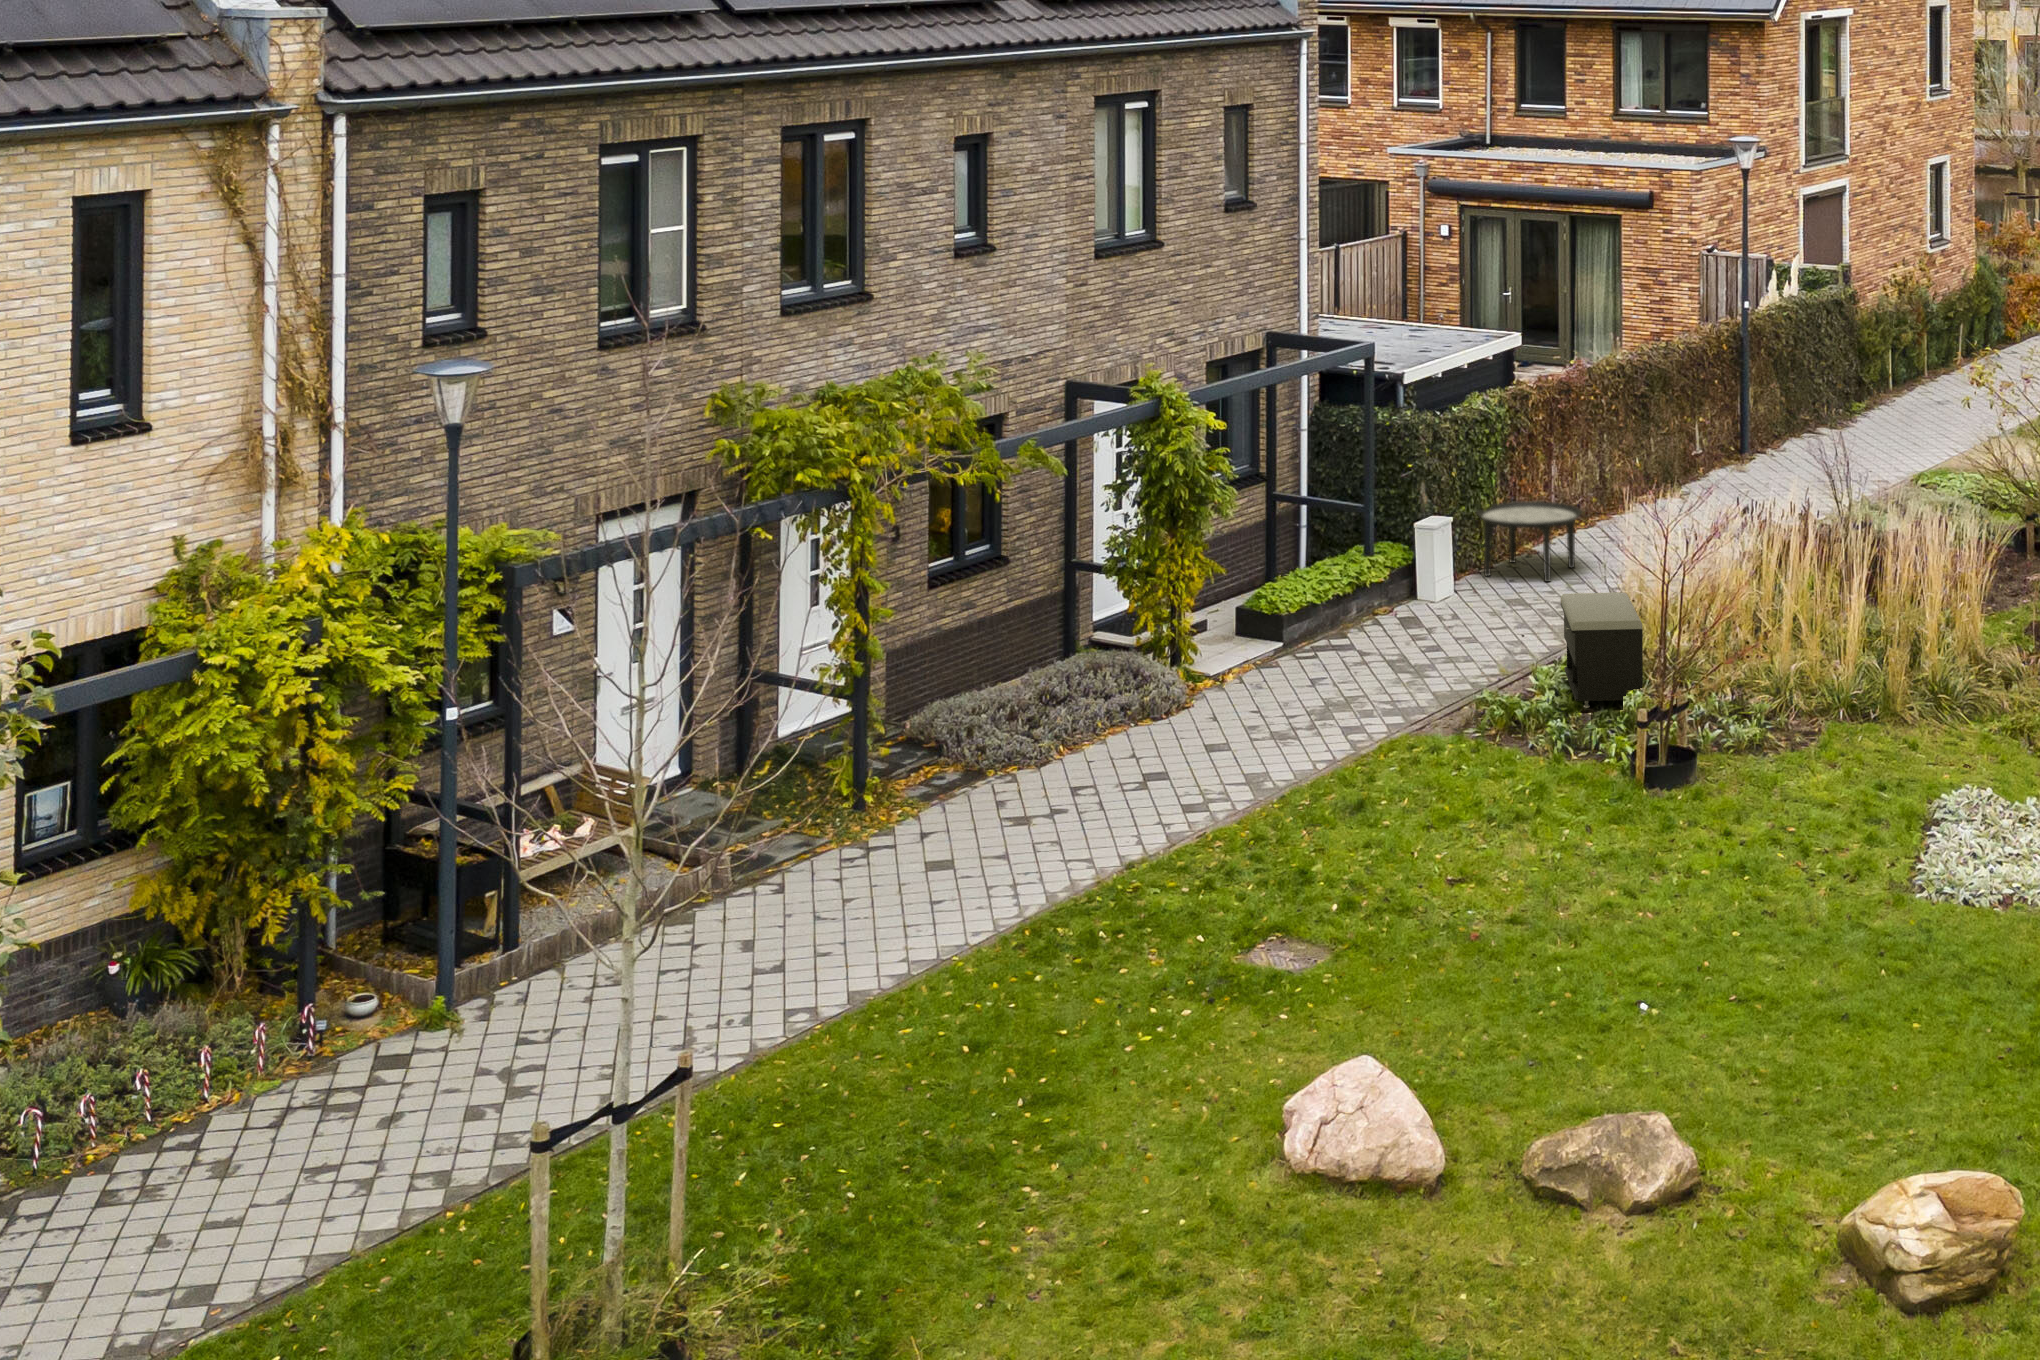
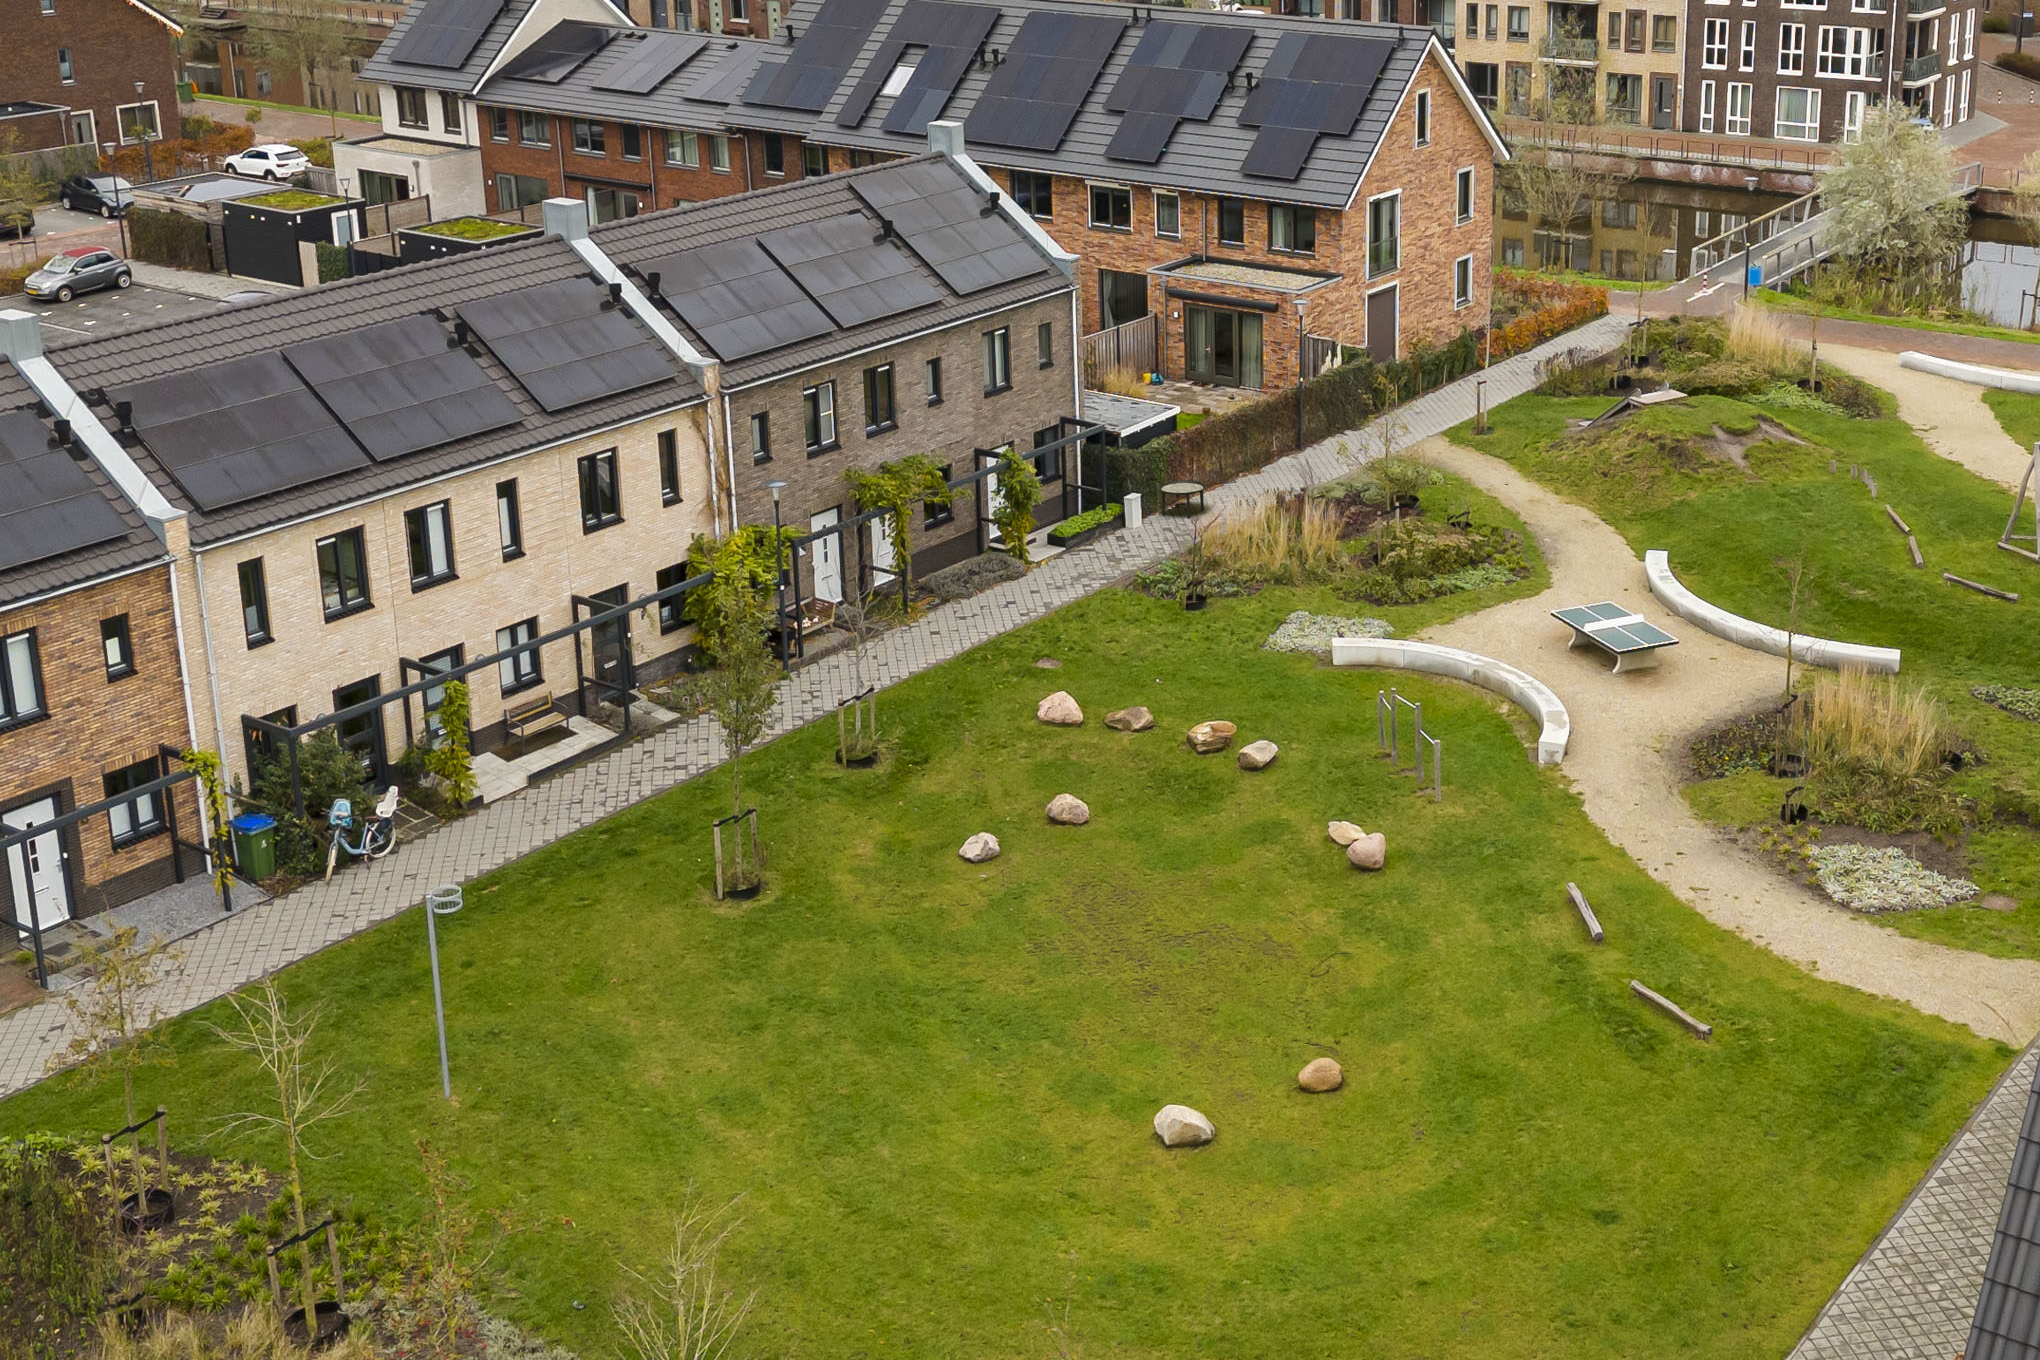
storage bench: present [1561,592,1643,708] -> none [1174,531,1203,579]

